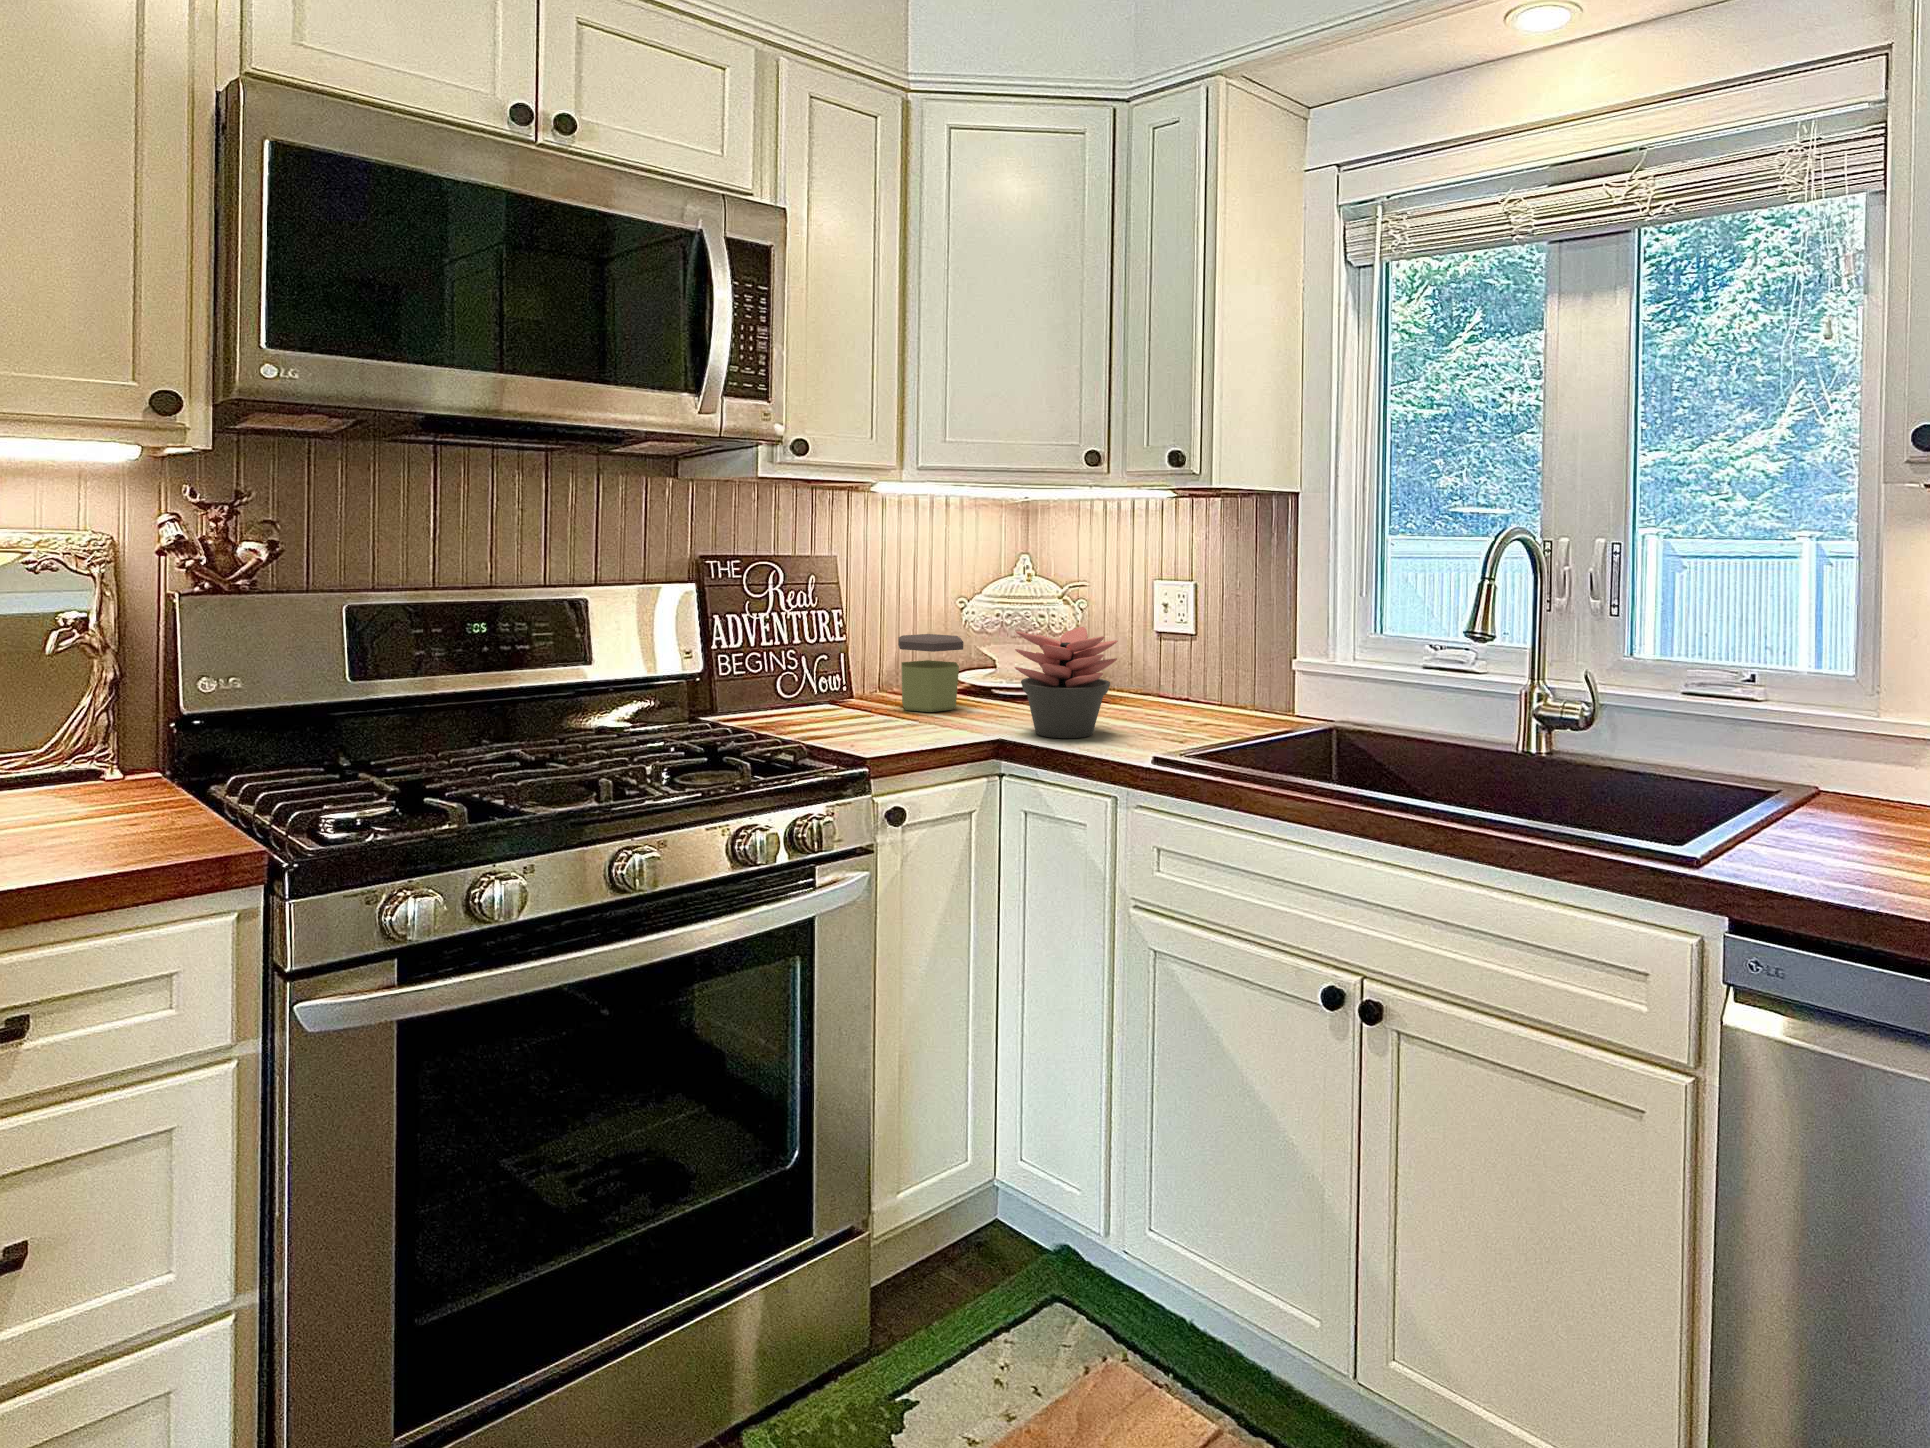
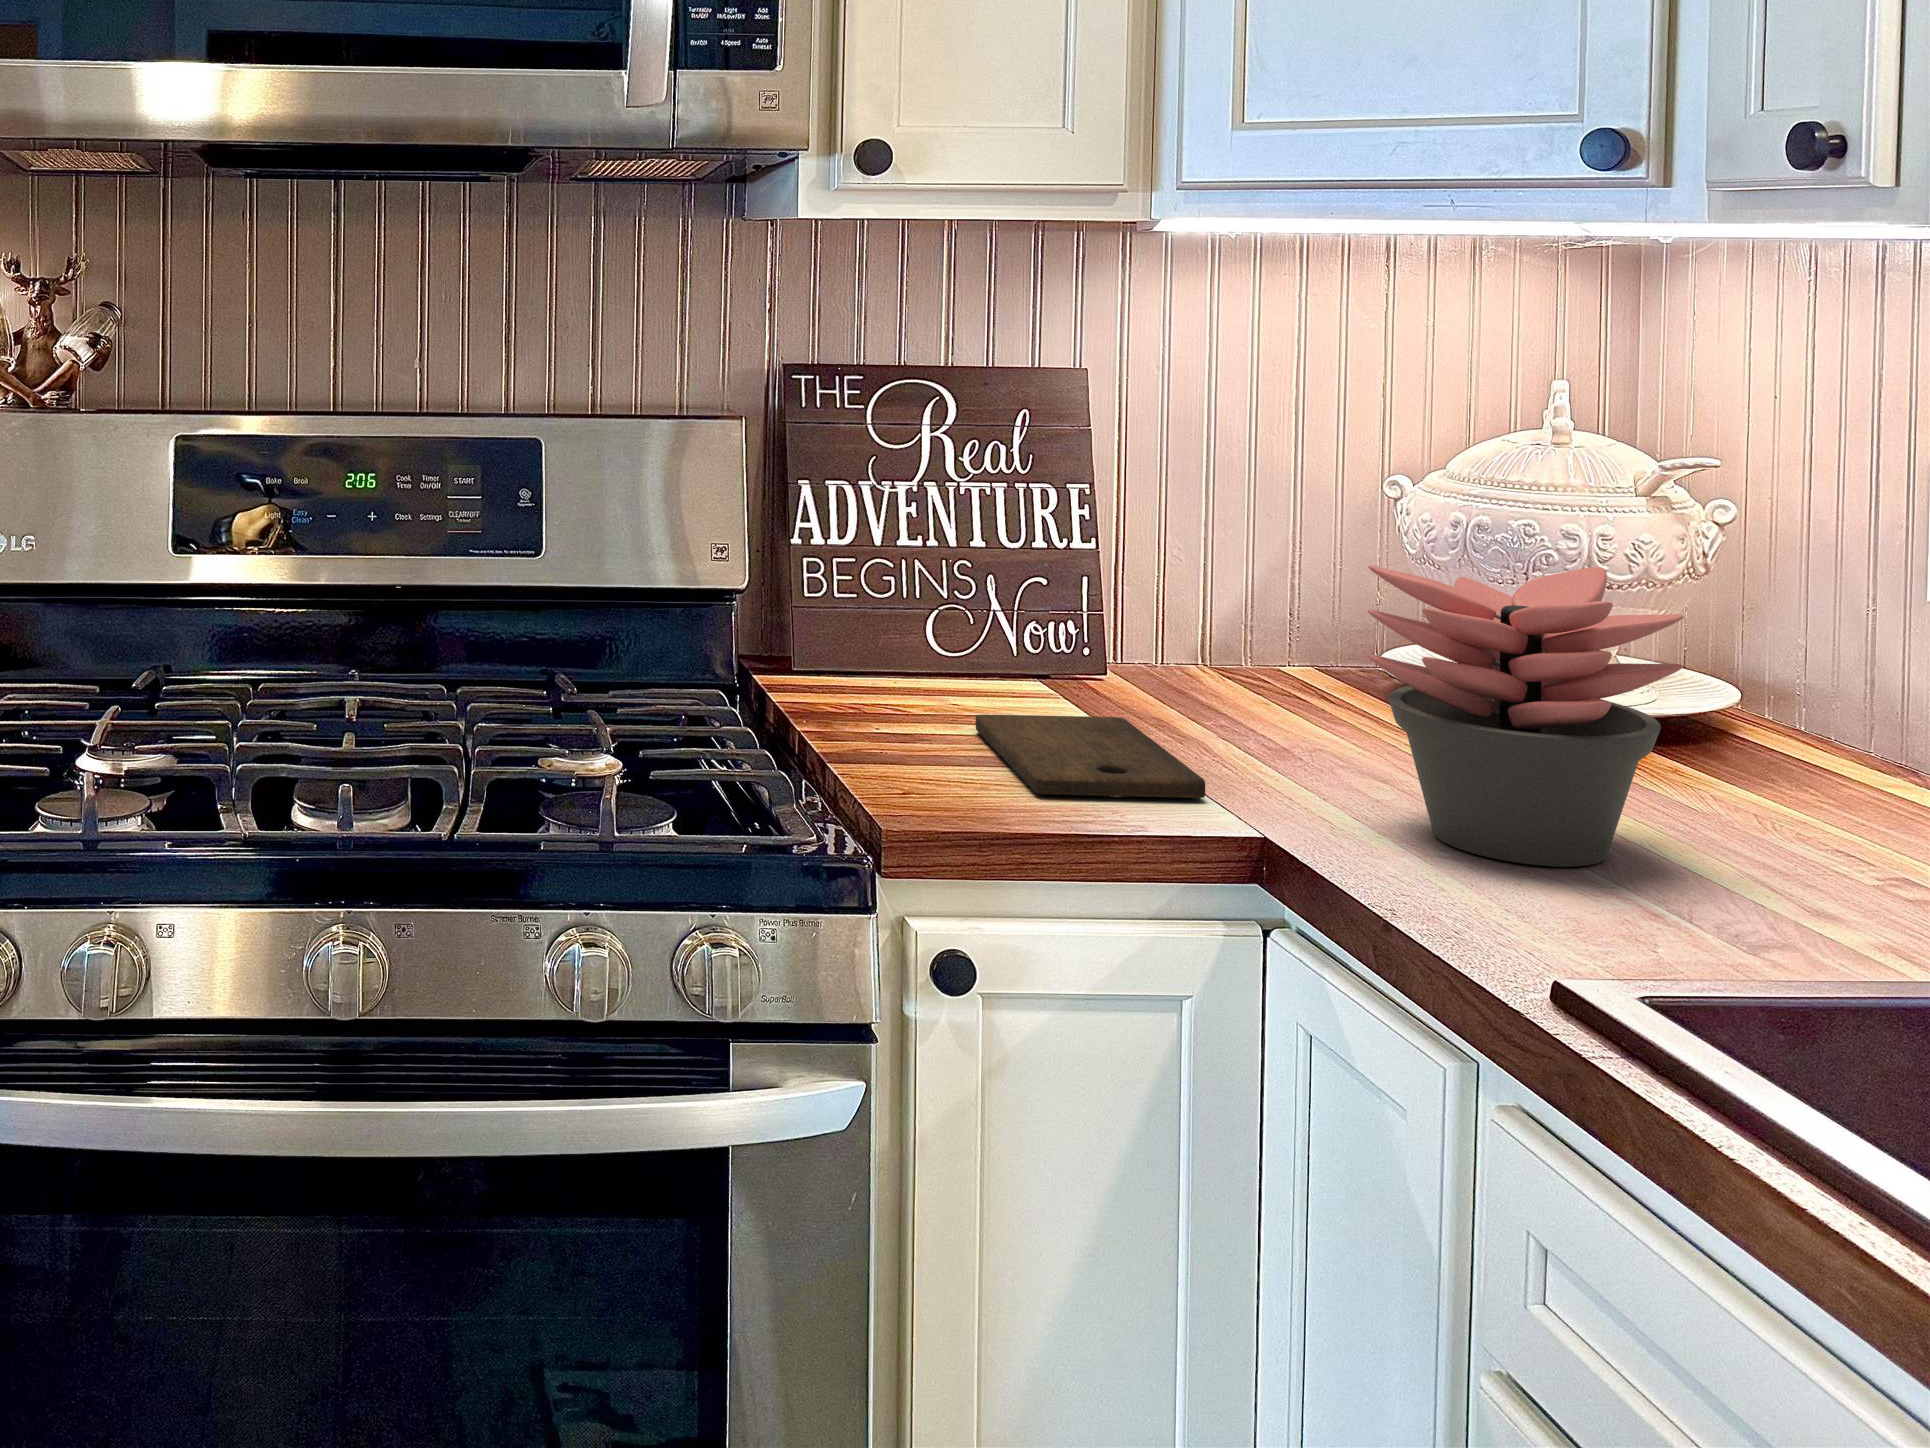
jar: present [898,634,963,712] -> none [1162,549,1325,729]
cutting board: none [835,712,954,742] -> present [976,714,1205,798]

